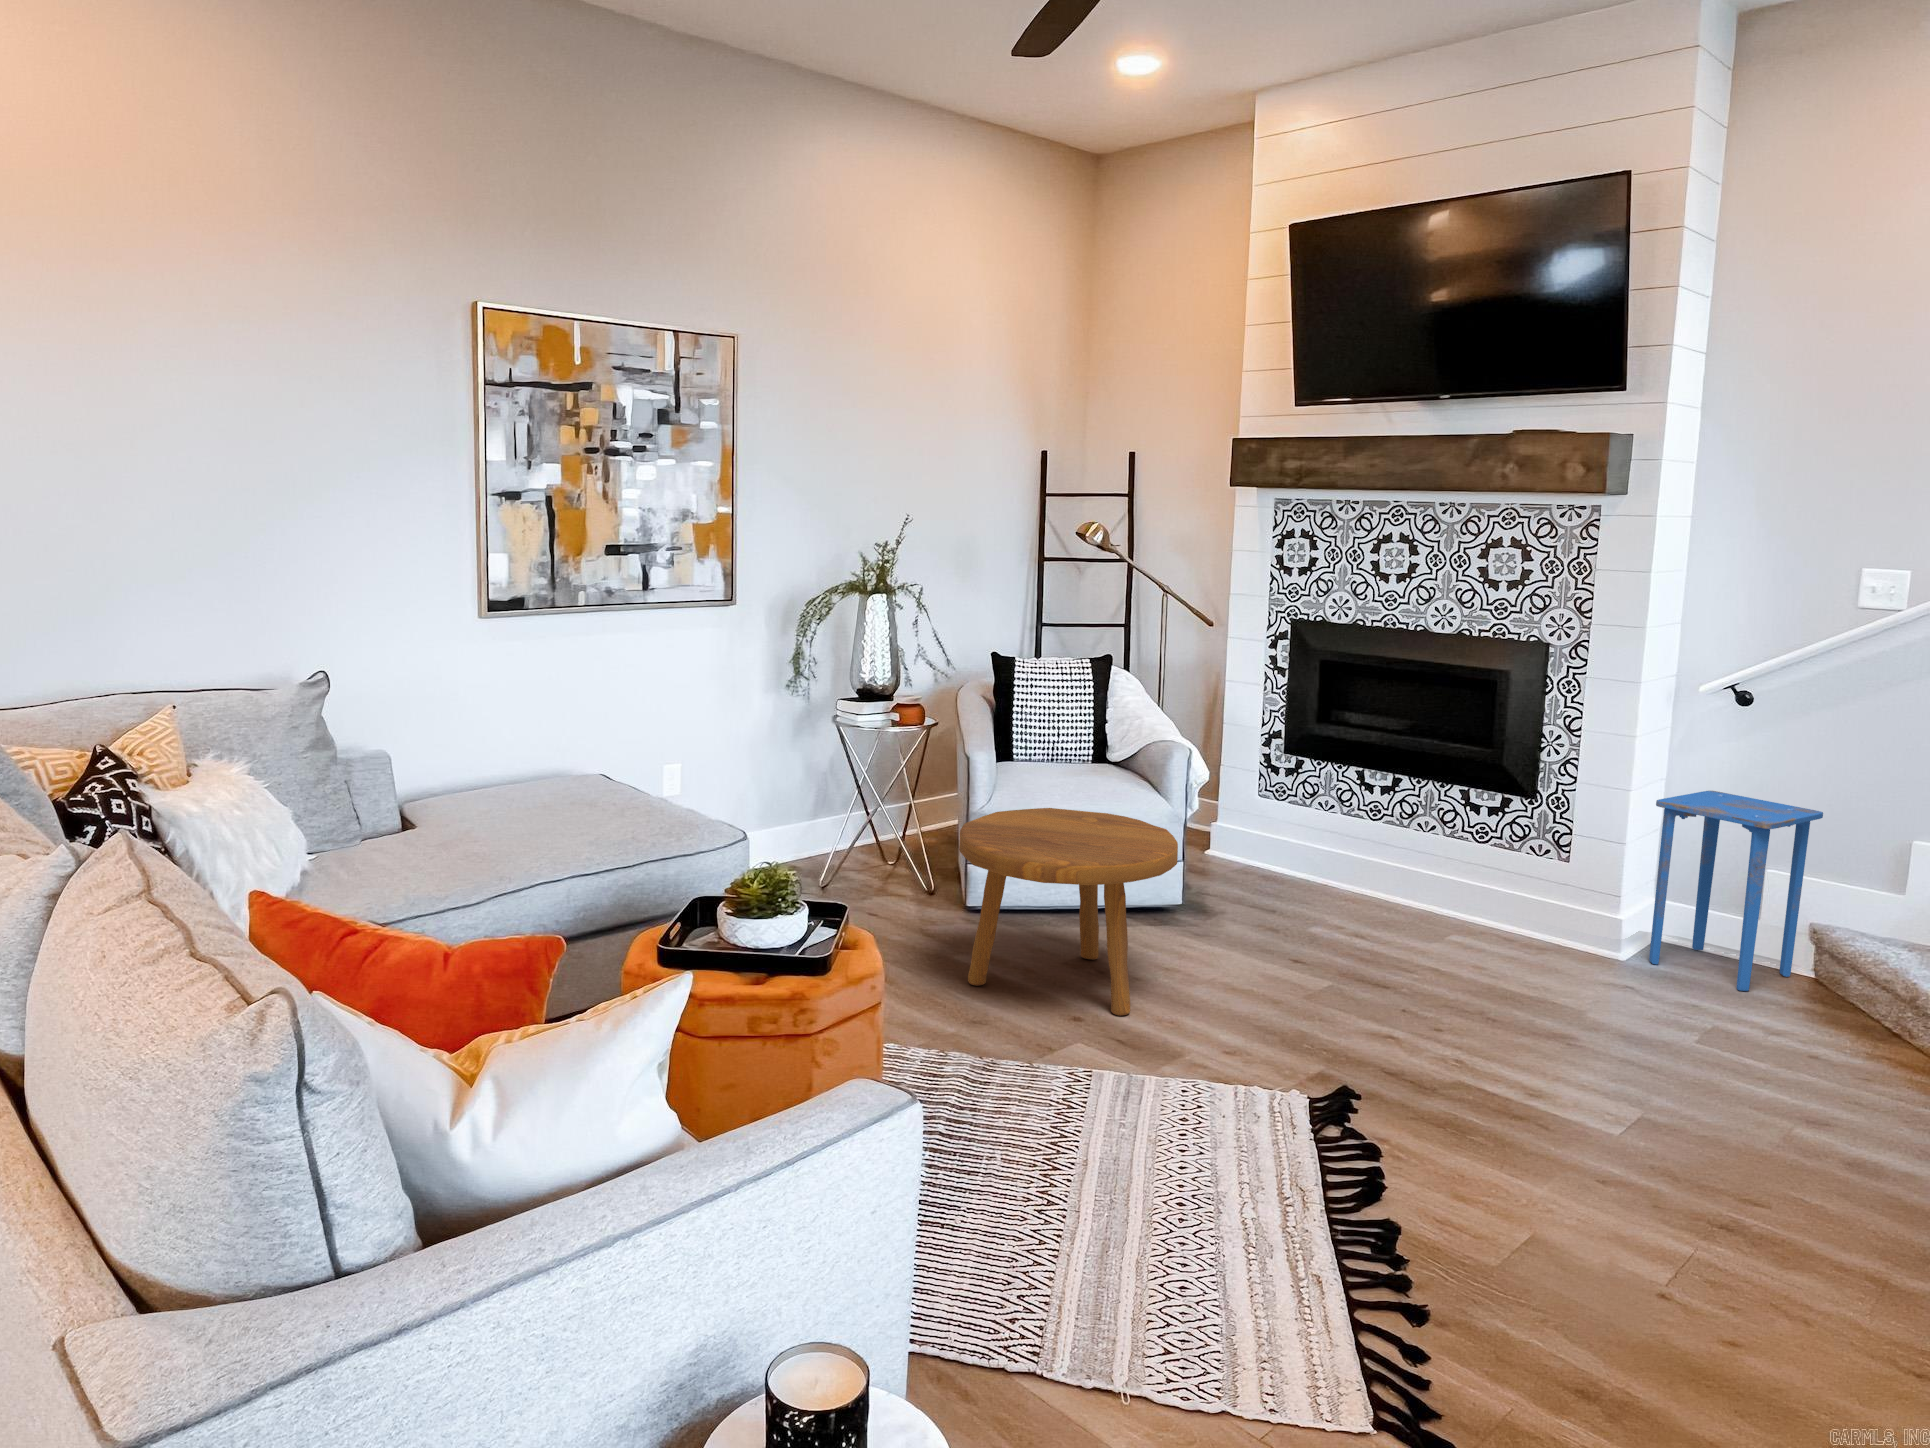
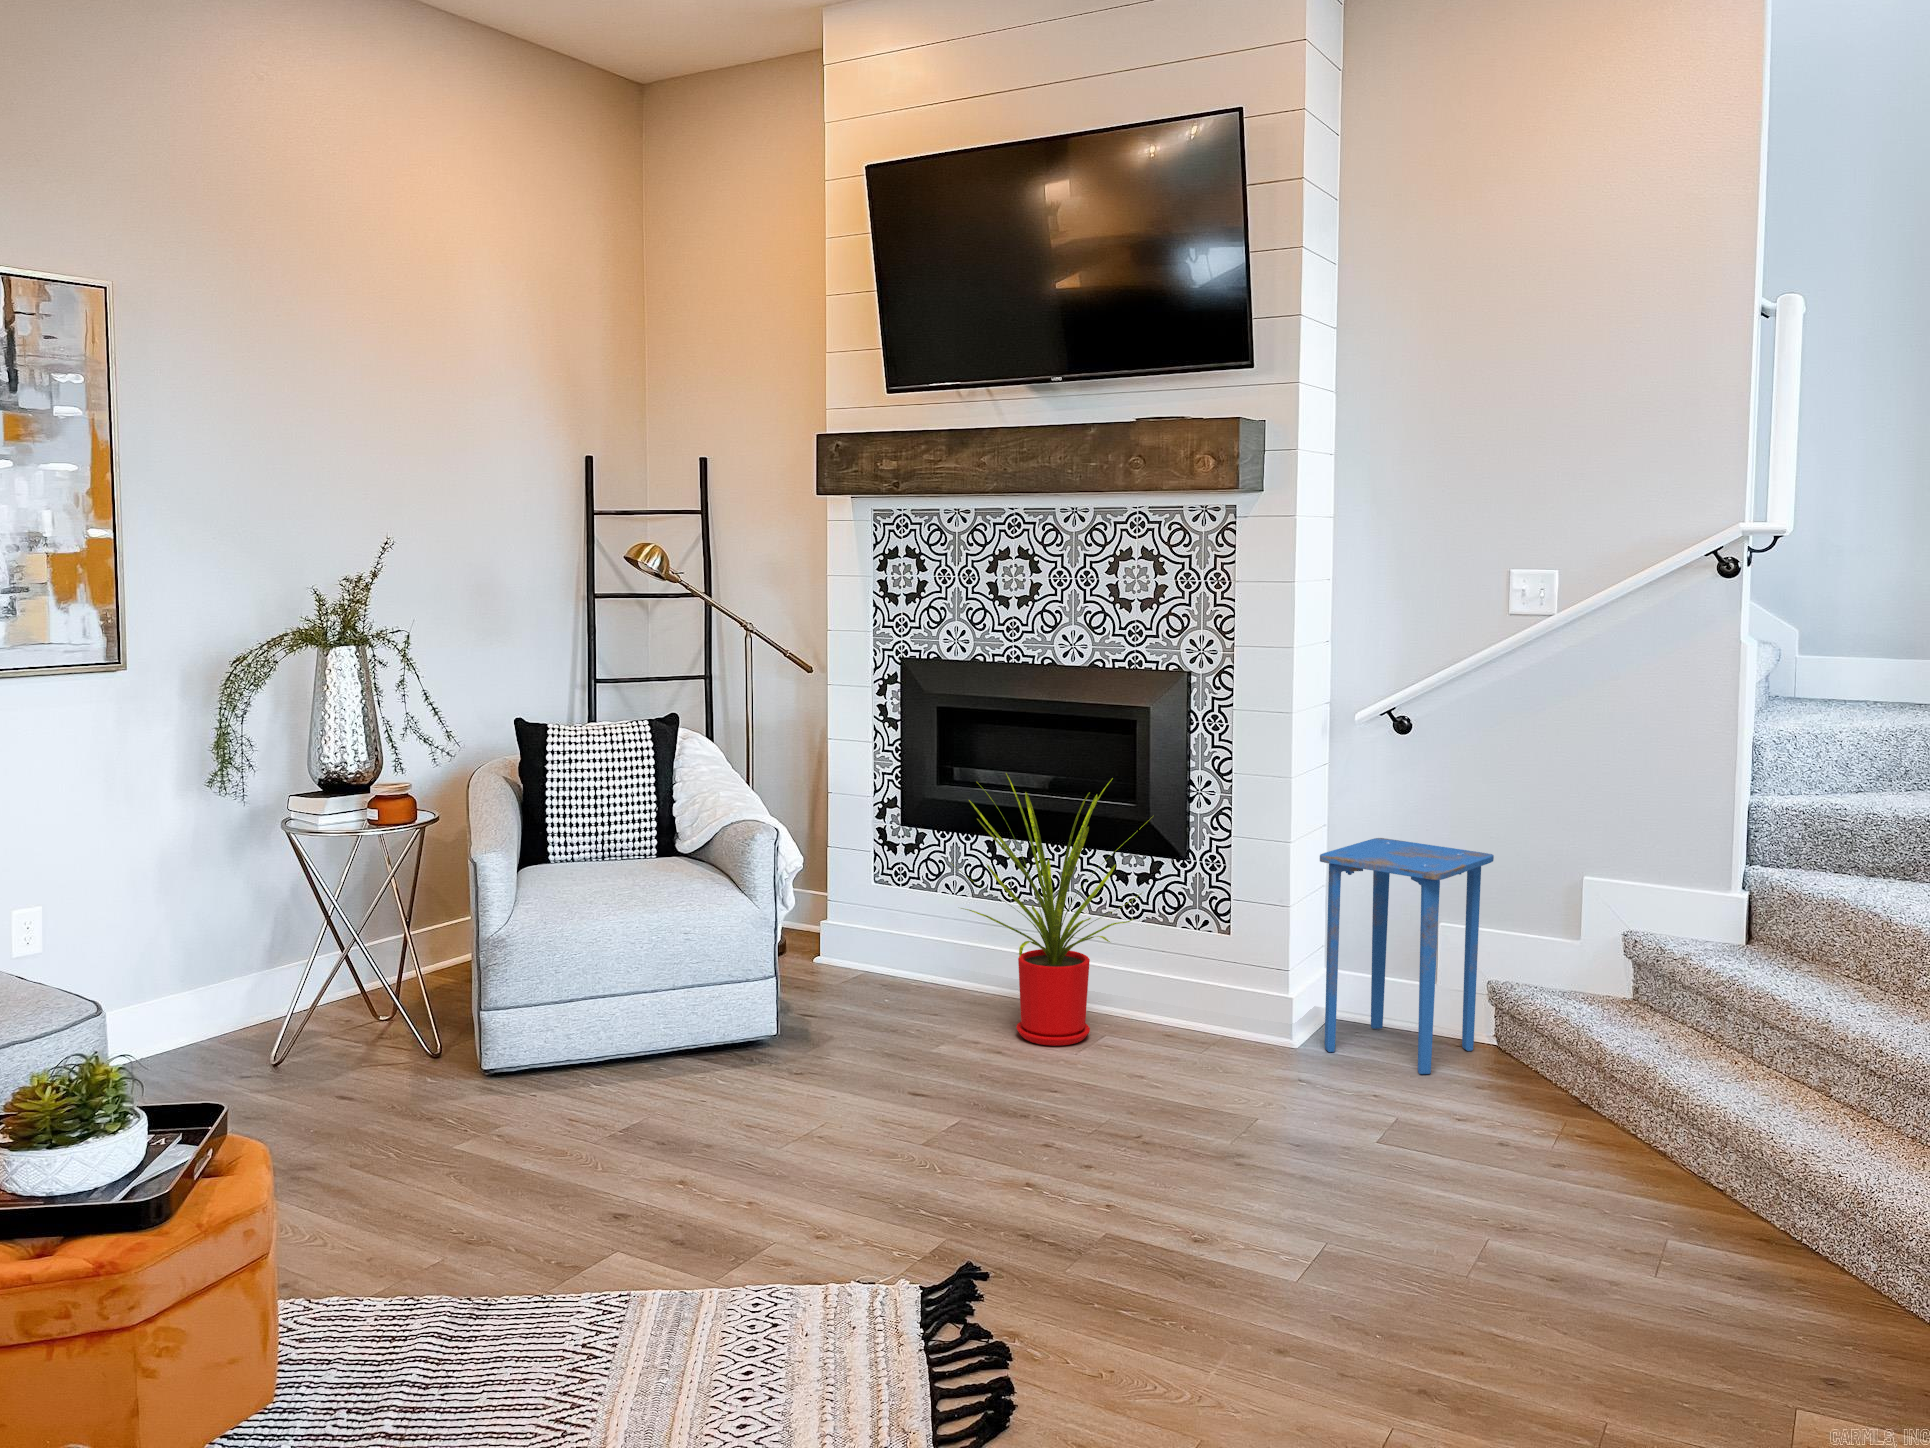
house plant: none [1332,716,1510,935] -> present [953,774,1142,1046]
footstool: present [959,808,1178,1016] -> none [447,926,748,1204]

